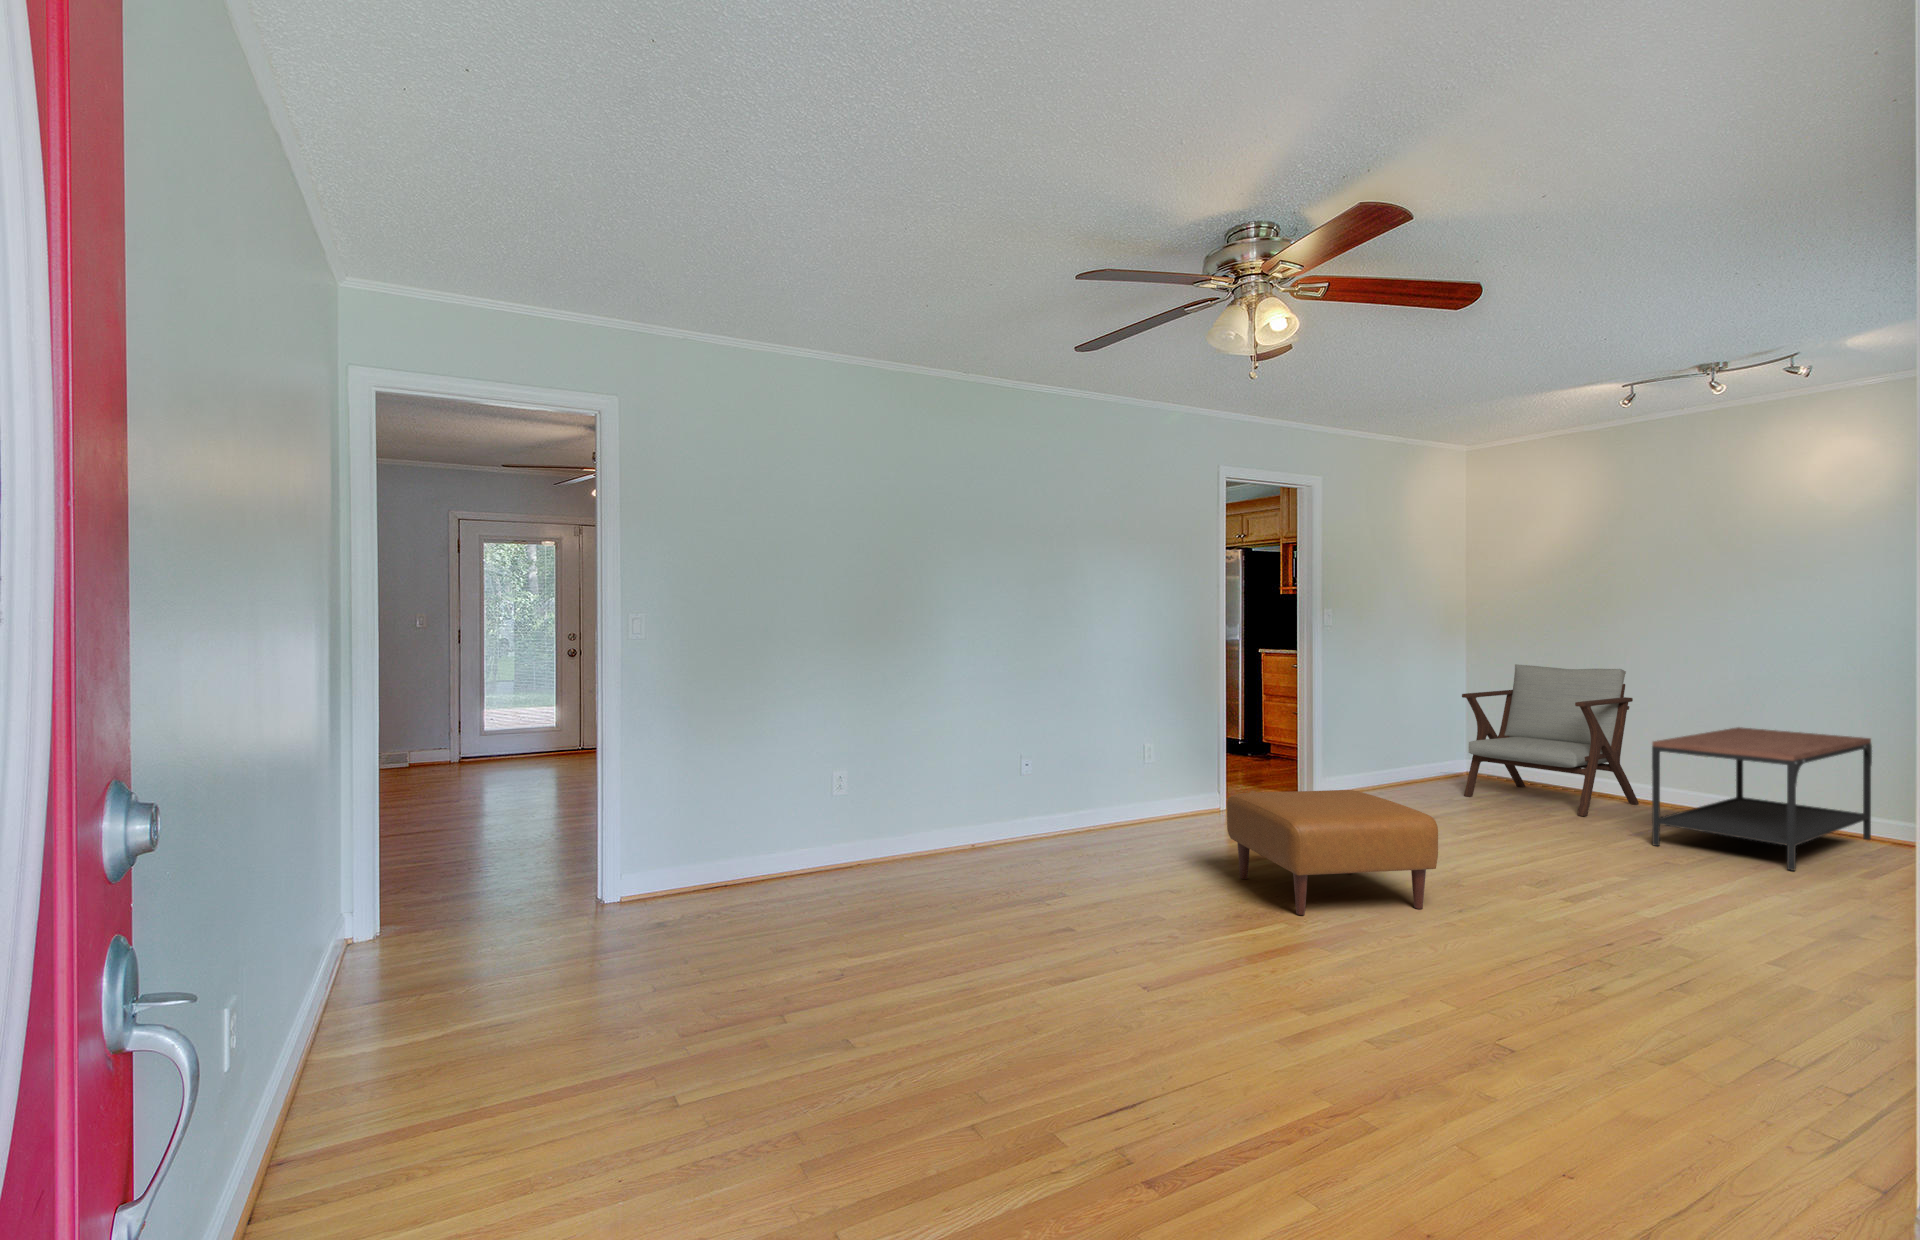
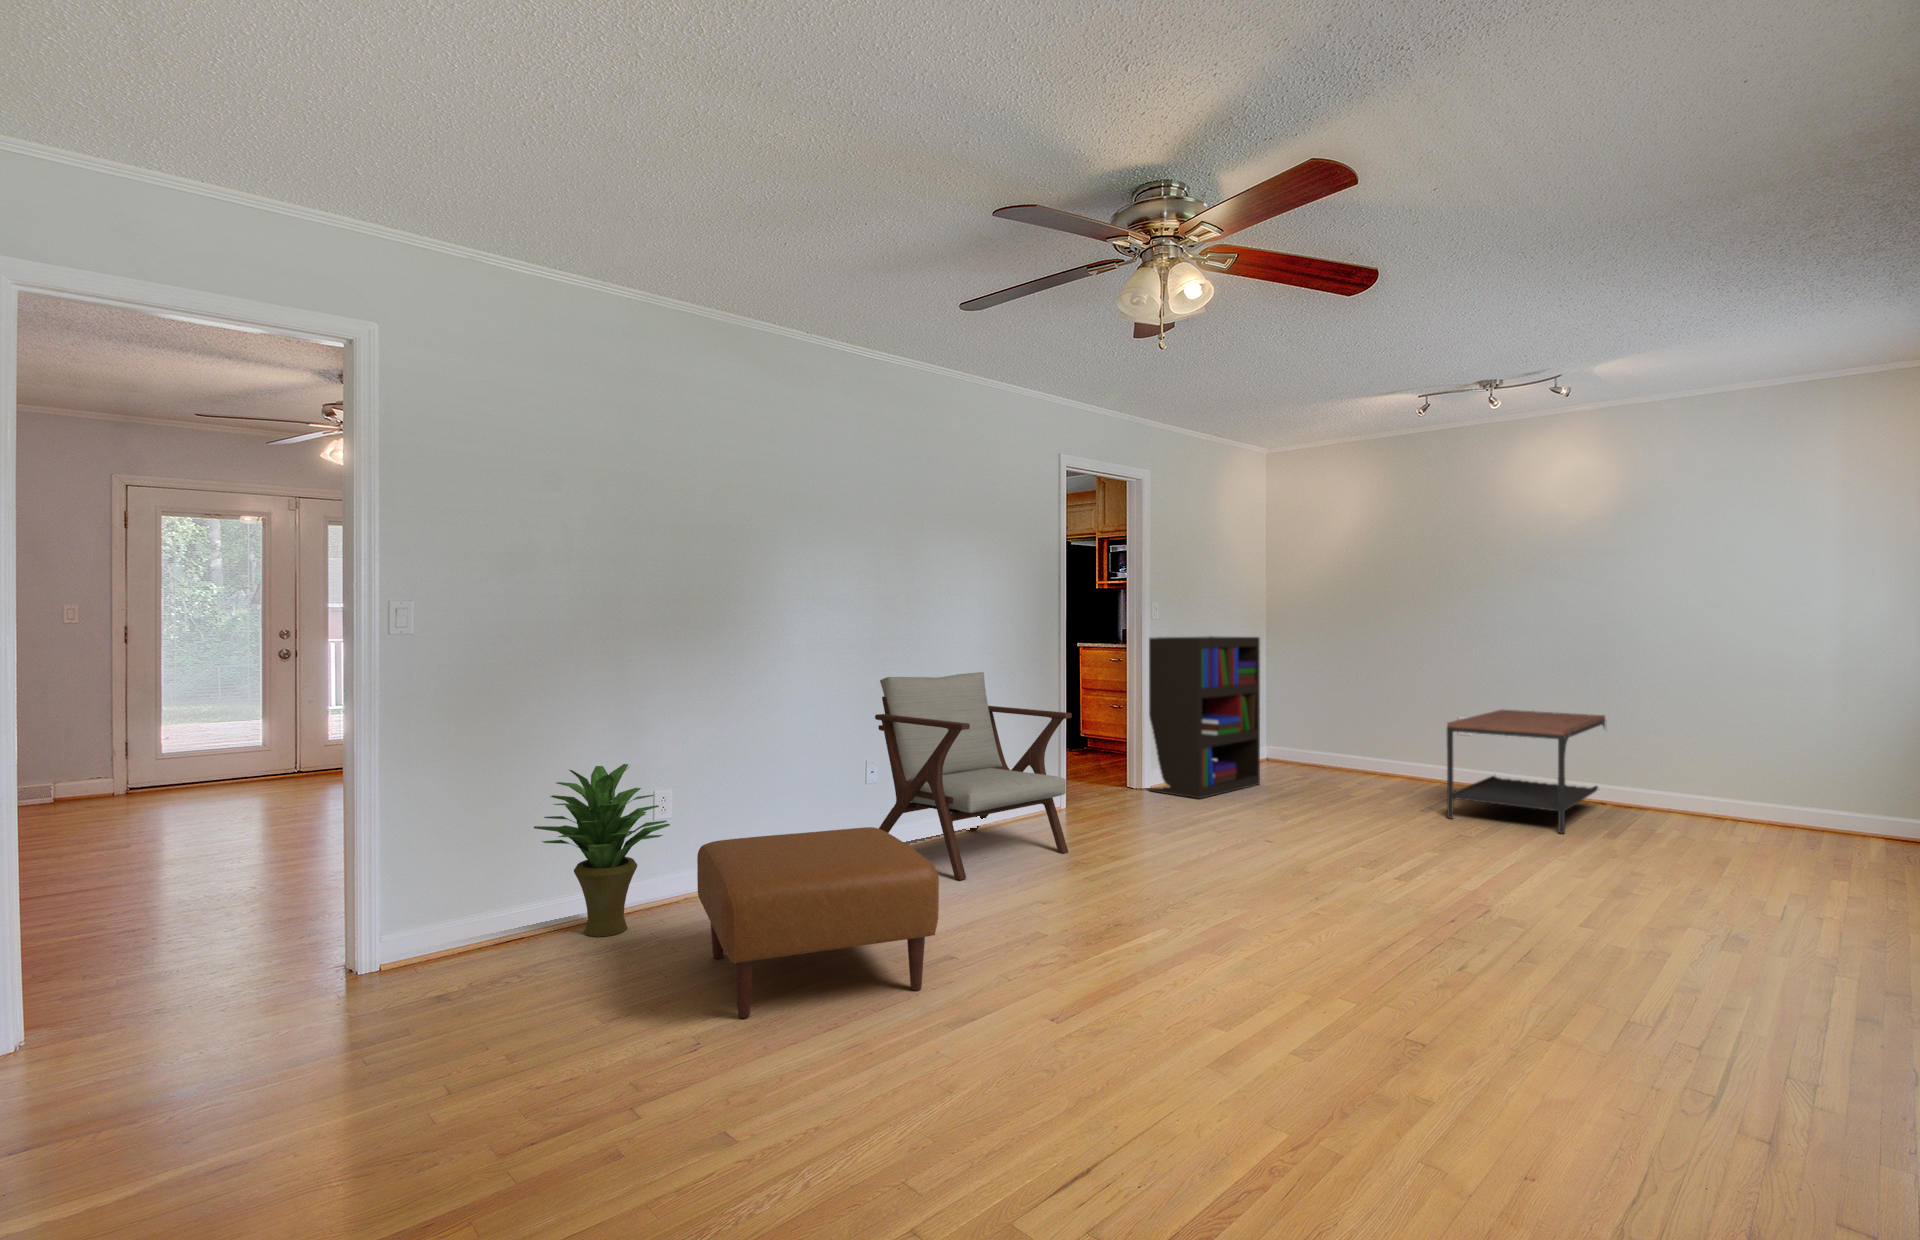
bookshelf: none [1319,643,1445,810] -> present [1149,636,1260,799]
lounge chair: present [1462,664,1639,816] -> present [875,672,1072,880]
potted plant: none [719,758,831,904] -> present [534,764,670,937]
ottoman: present [1227,790,1438,915] -> present [697,827,939,1018]

